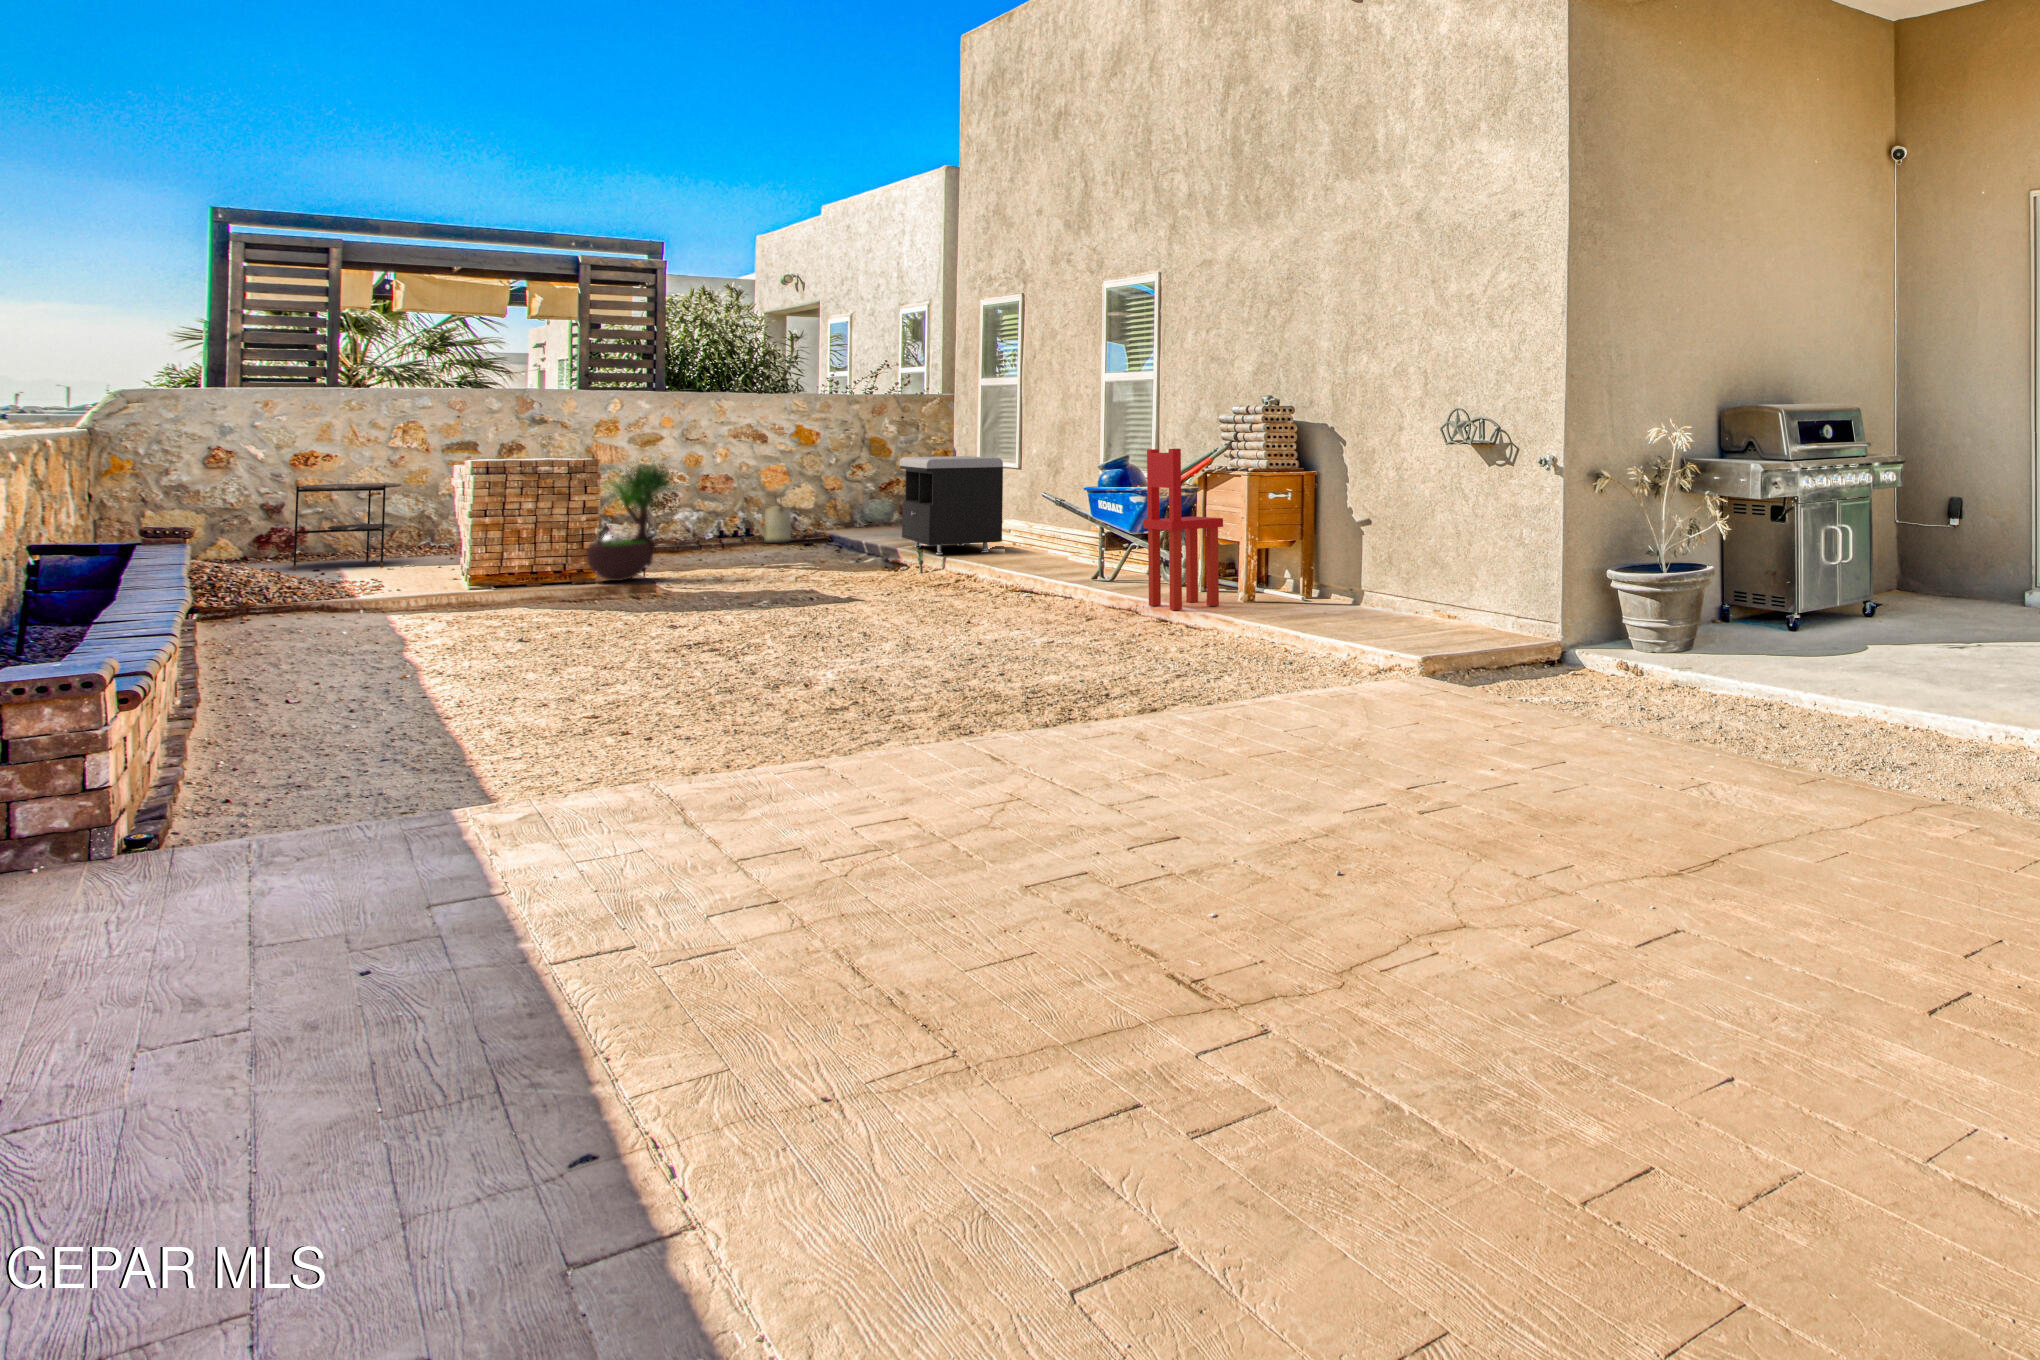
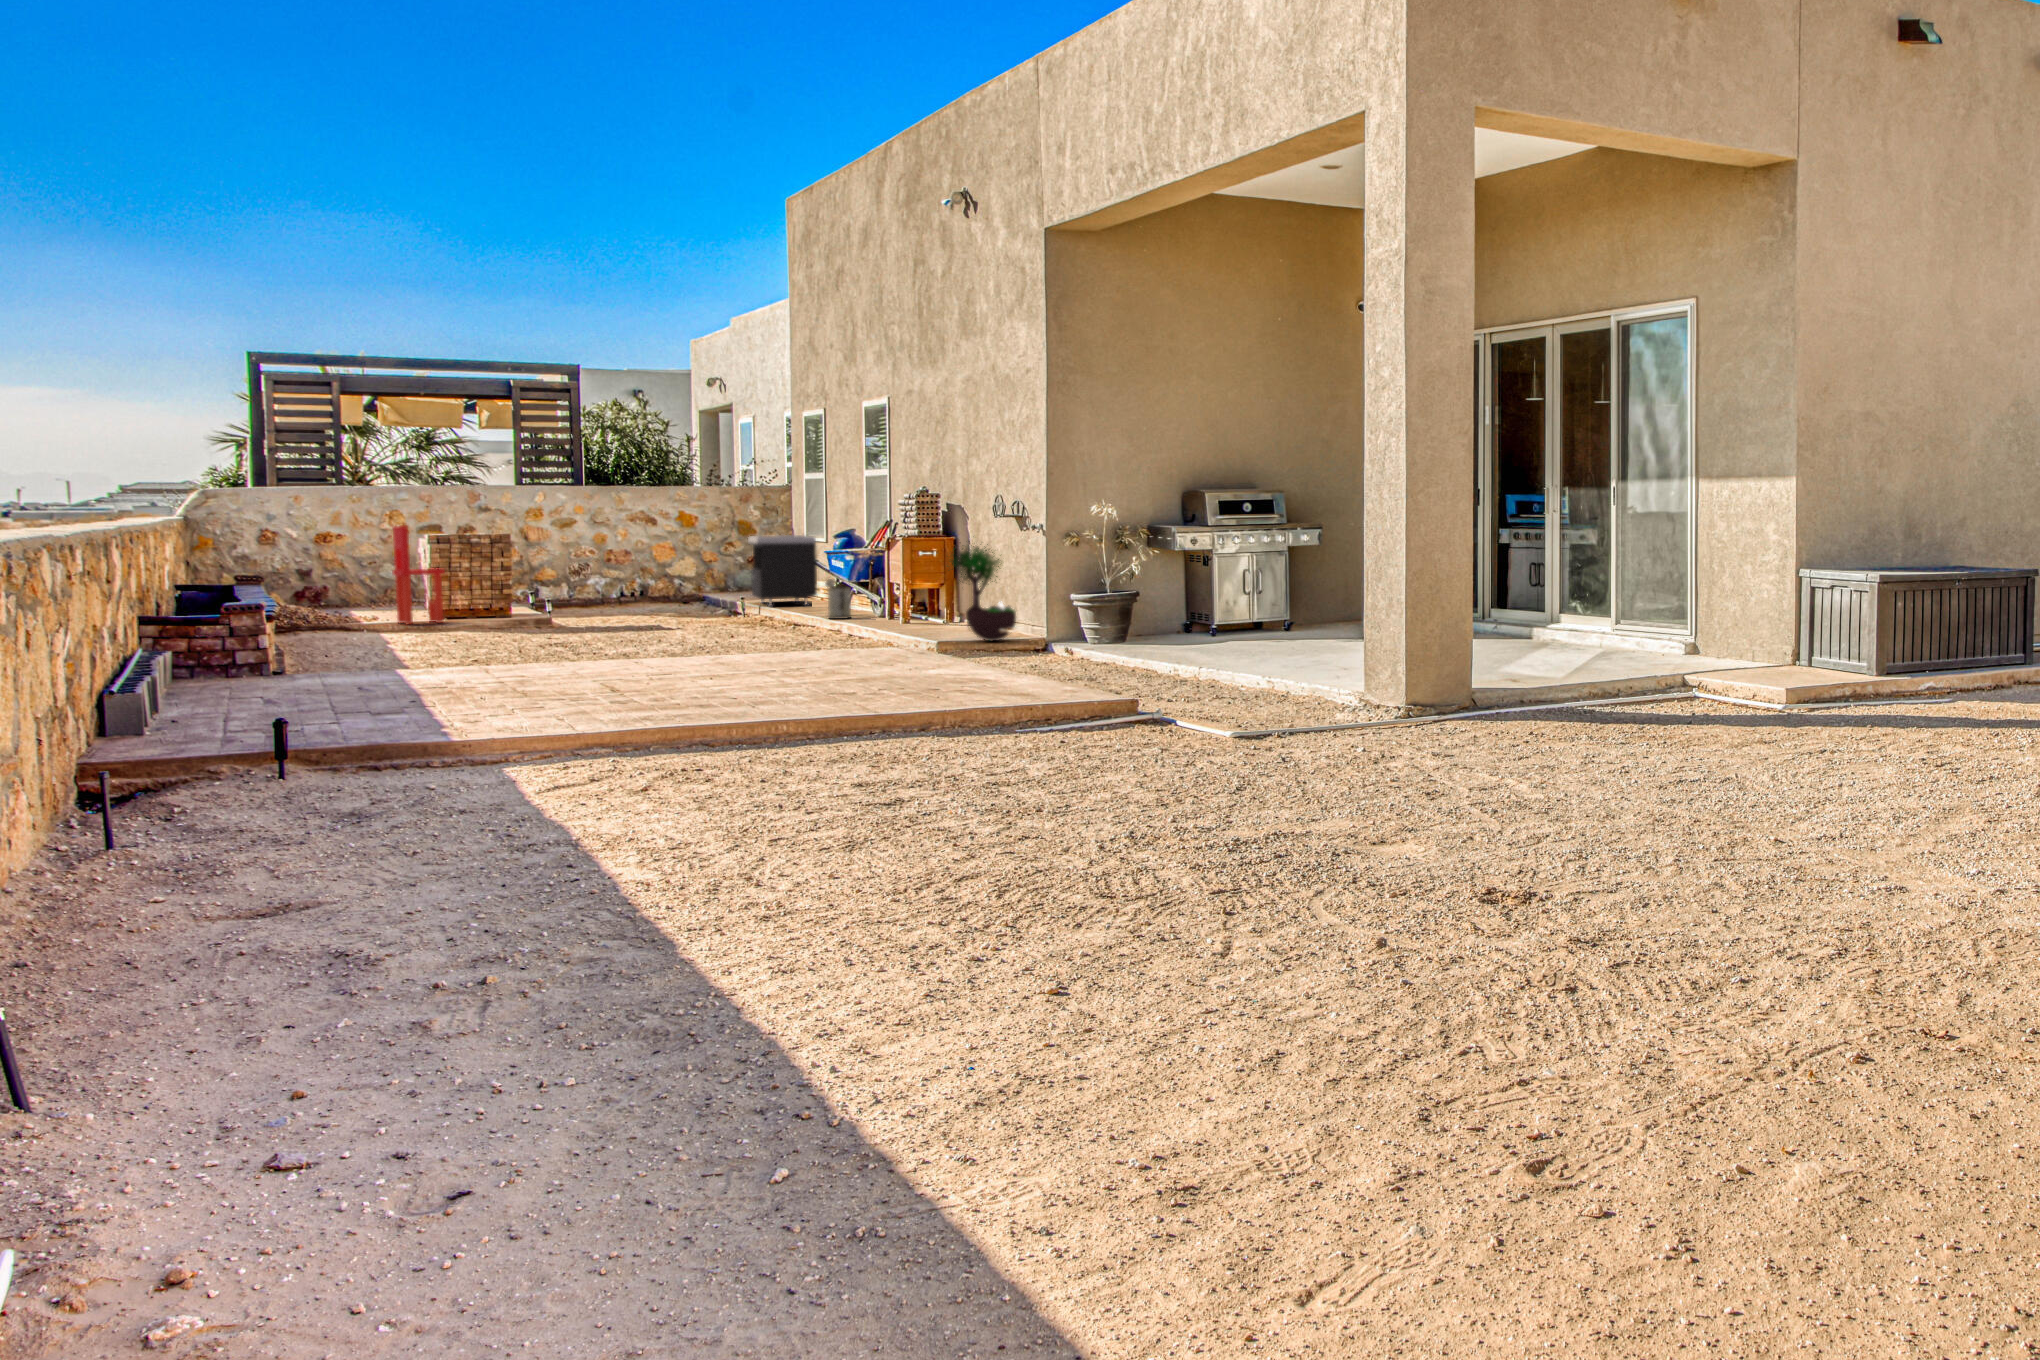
chair: present [1144,449,1223,610] -> present [392,525,445,624]
potted tree: present [587,459,675,581] -> present [947,541,1016,641]
side table: present [293,483,402,570] -> none [319,553,390,613]
watering can: present [735,501,792,543] -> present [826,579,851,619]

